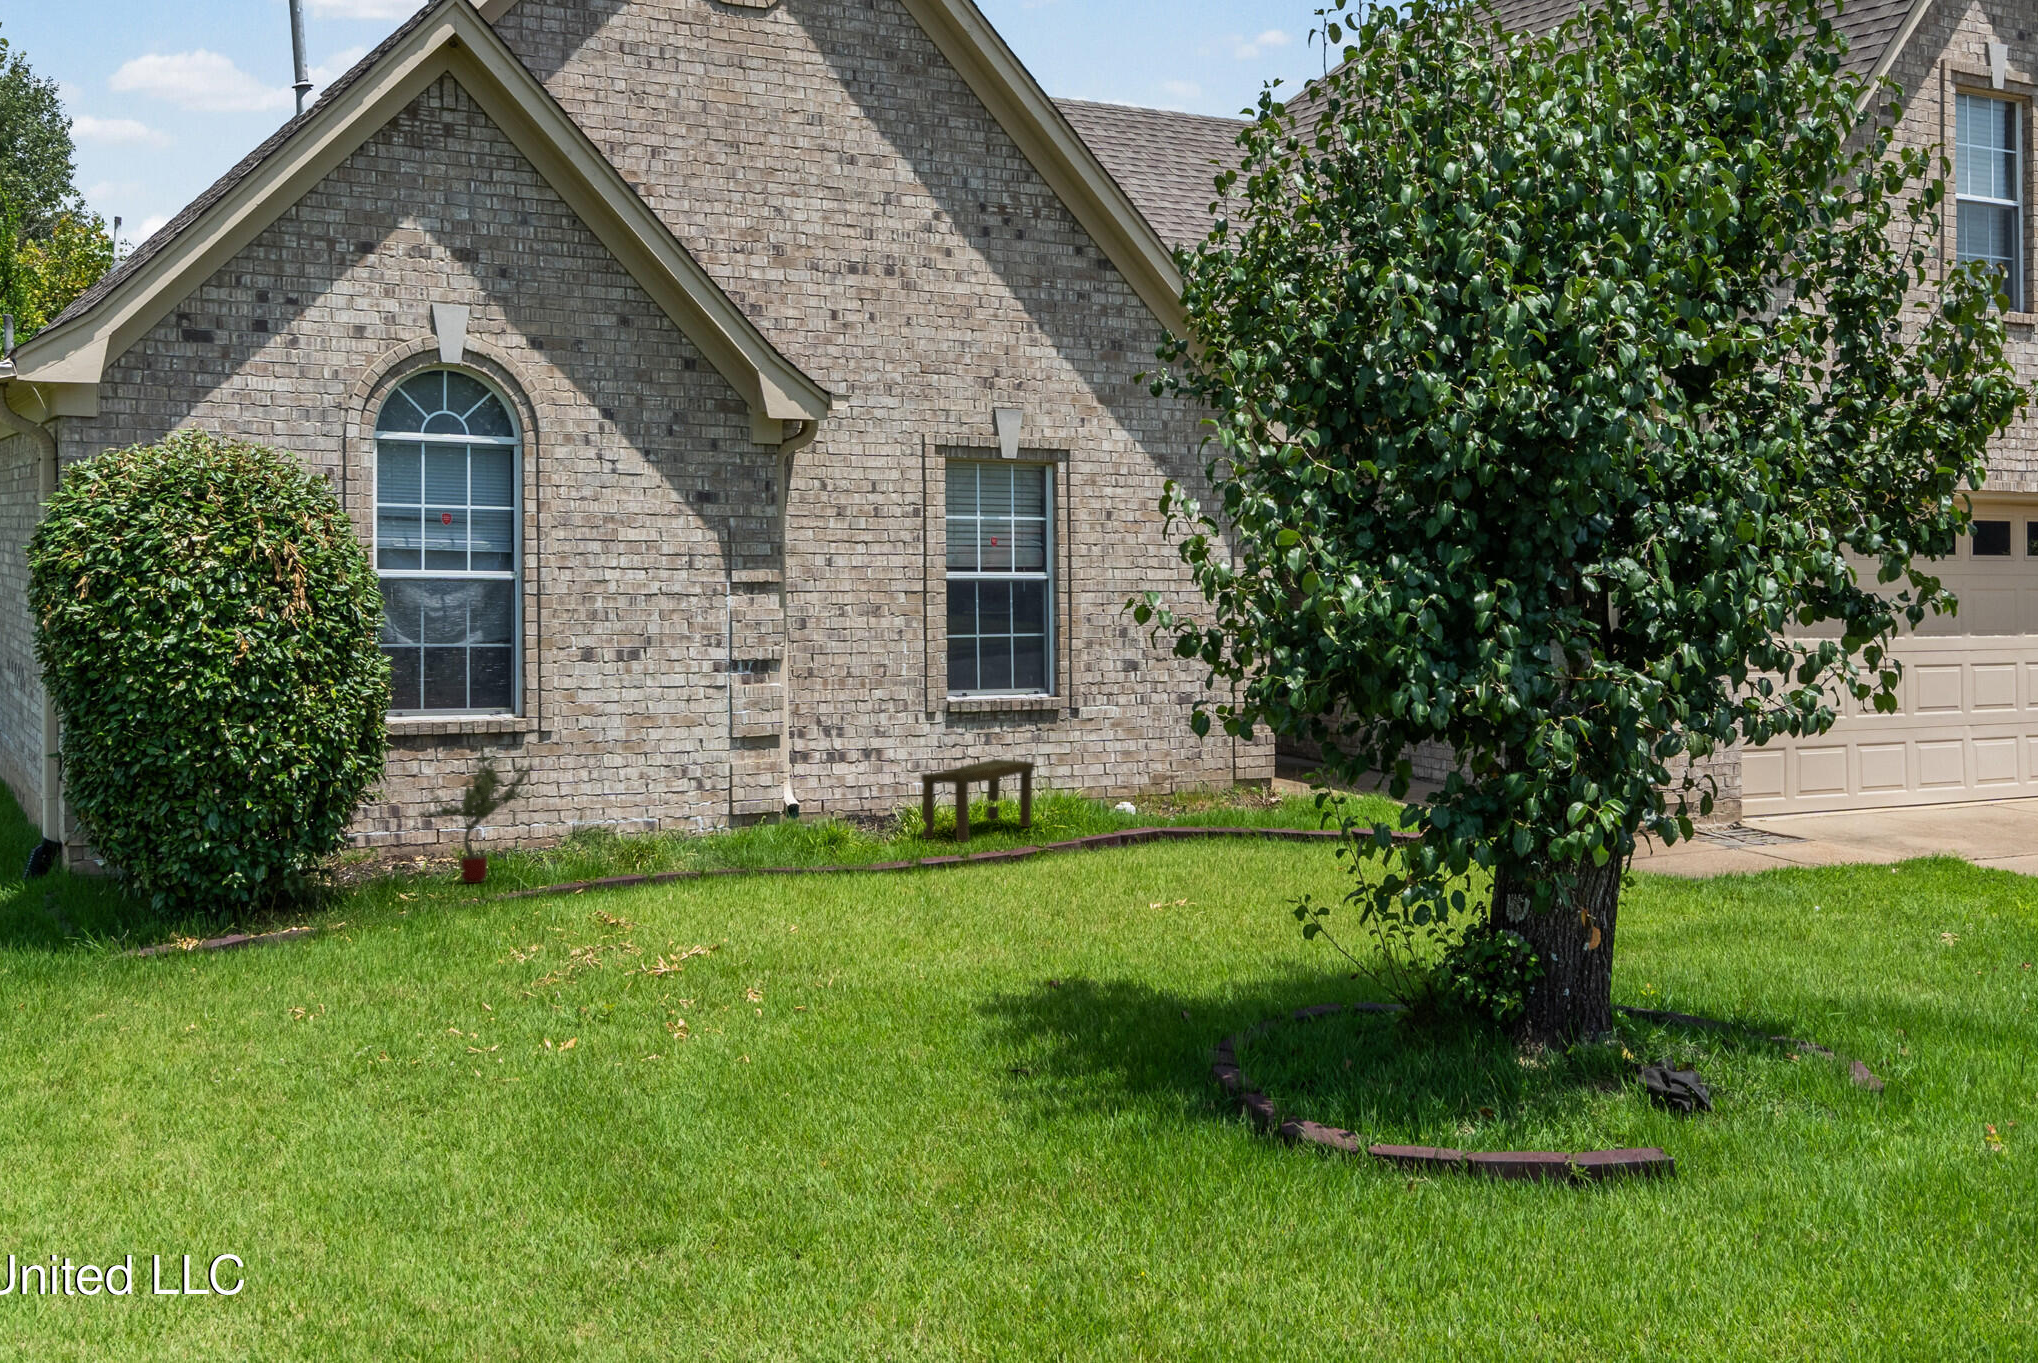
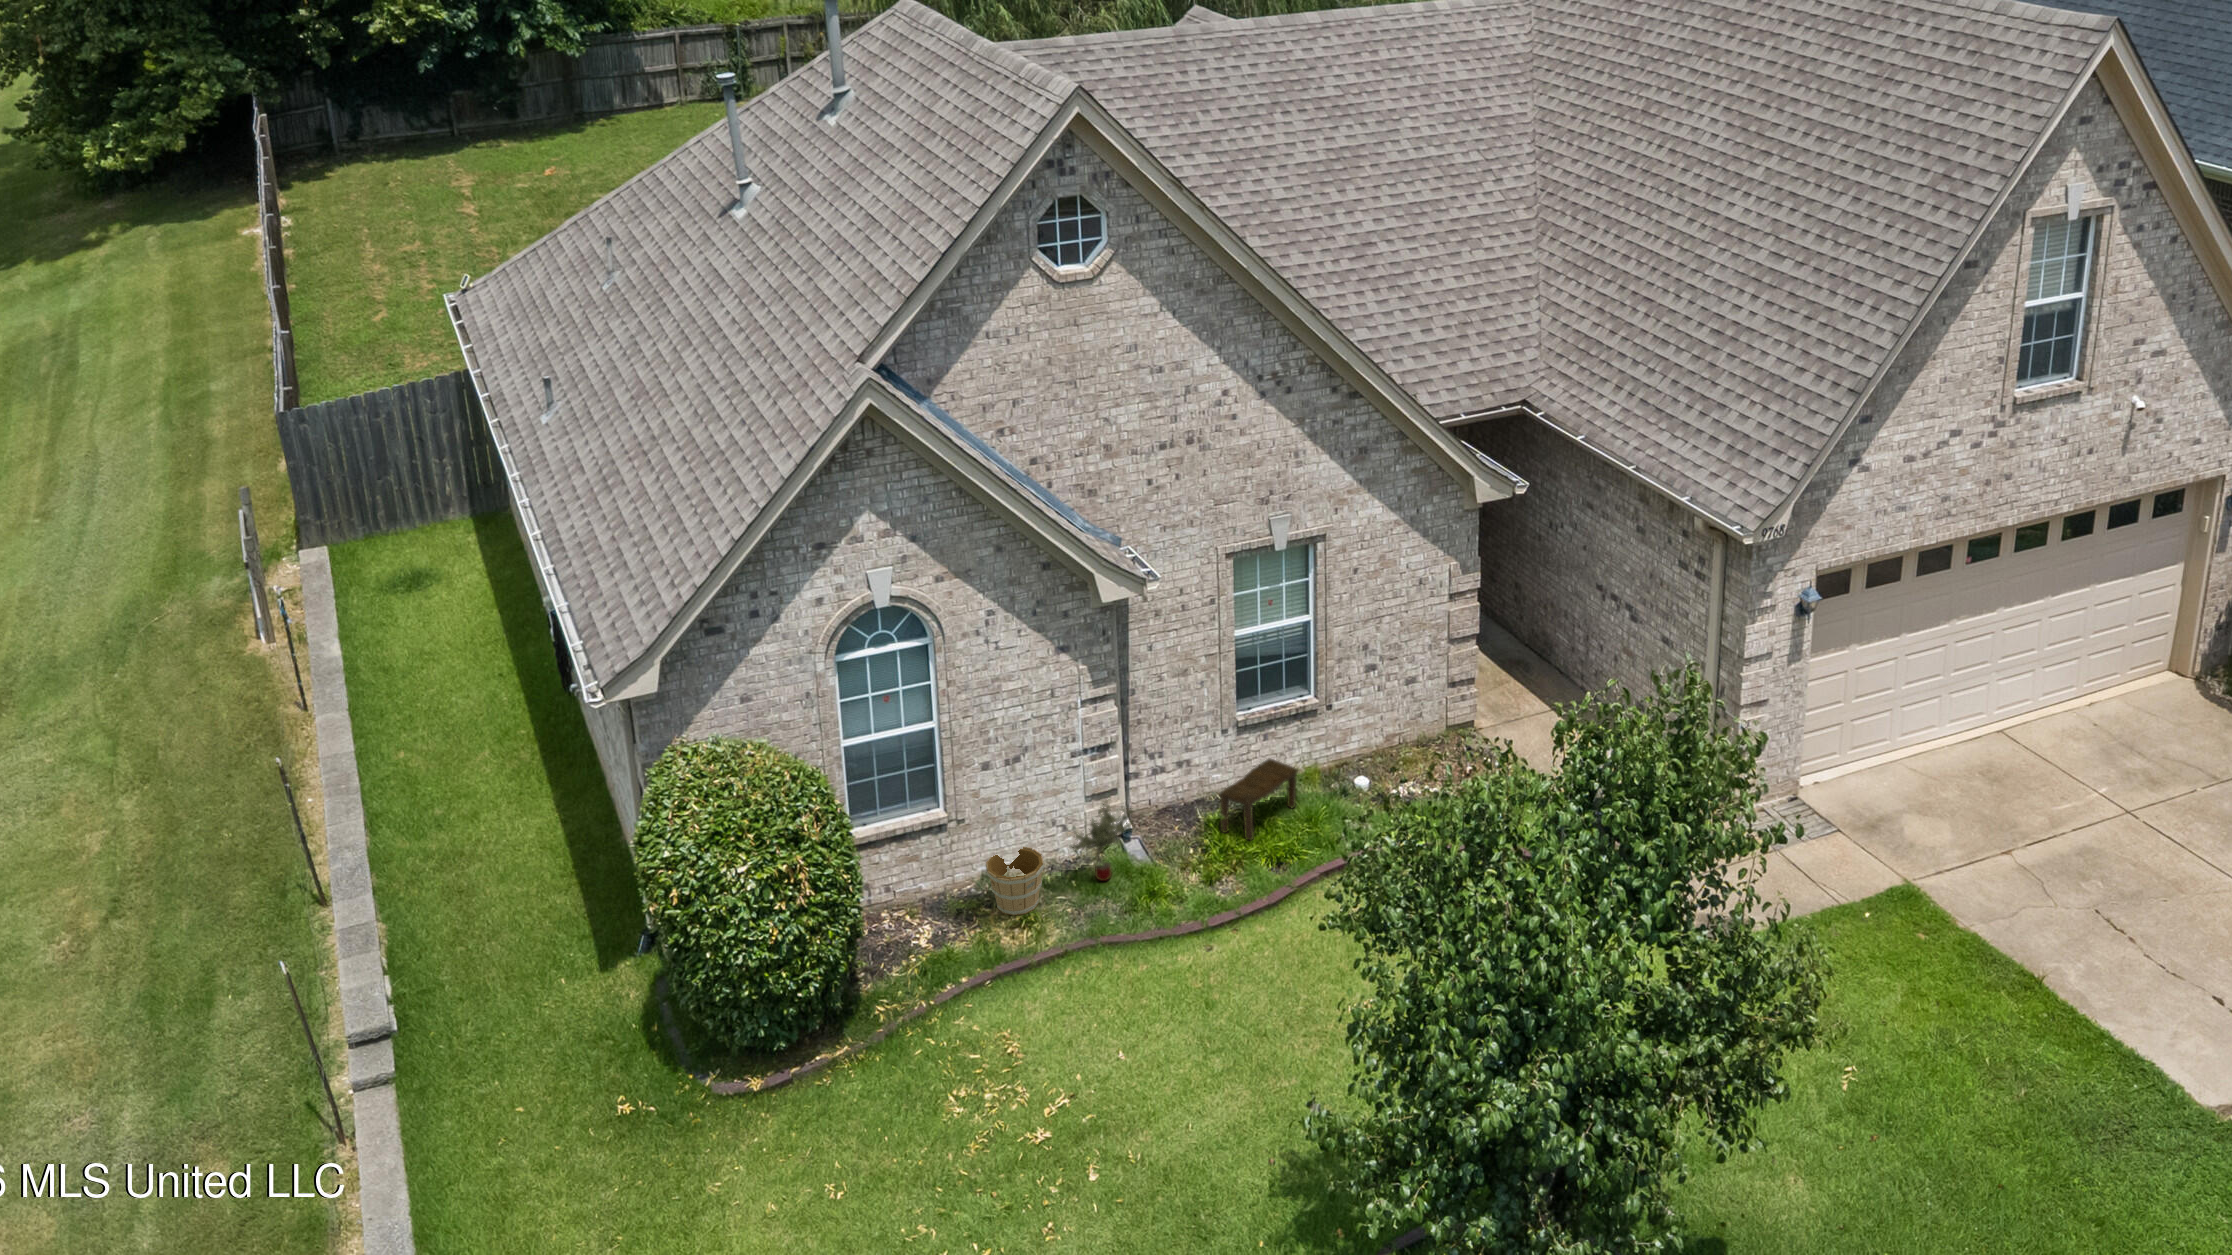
potted tree: present [420,749,529,883] -> present [1070,800,1133,881]
wooden bucket: none [569,792,656,877] -> present [986,847,1044,915]

